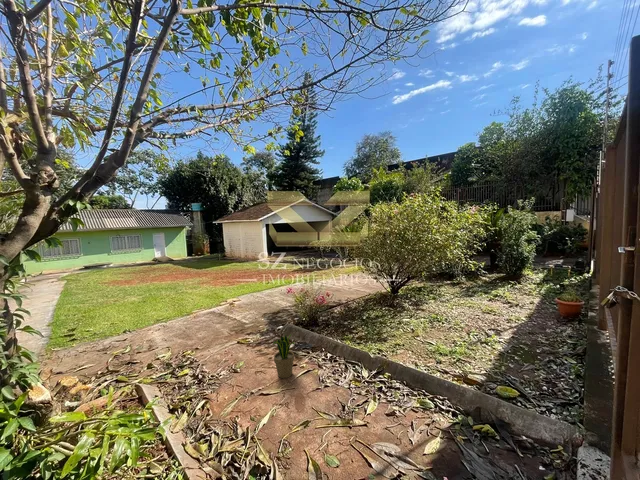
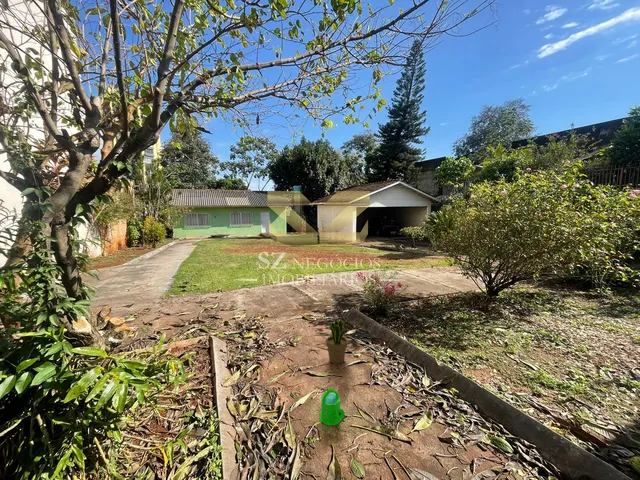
watering can: none [284,399,311,435] -> present [320,388,345,425]

